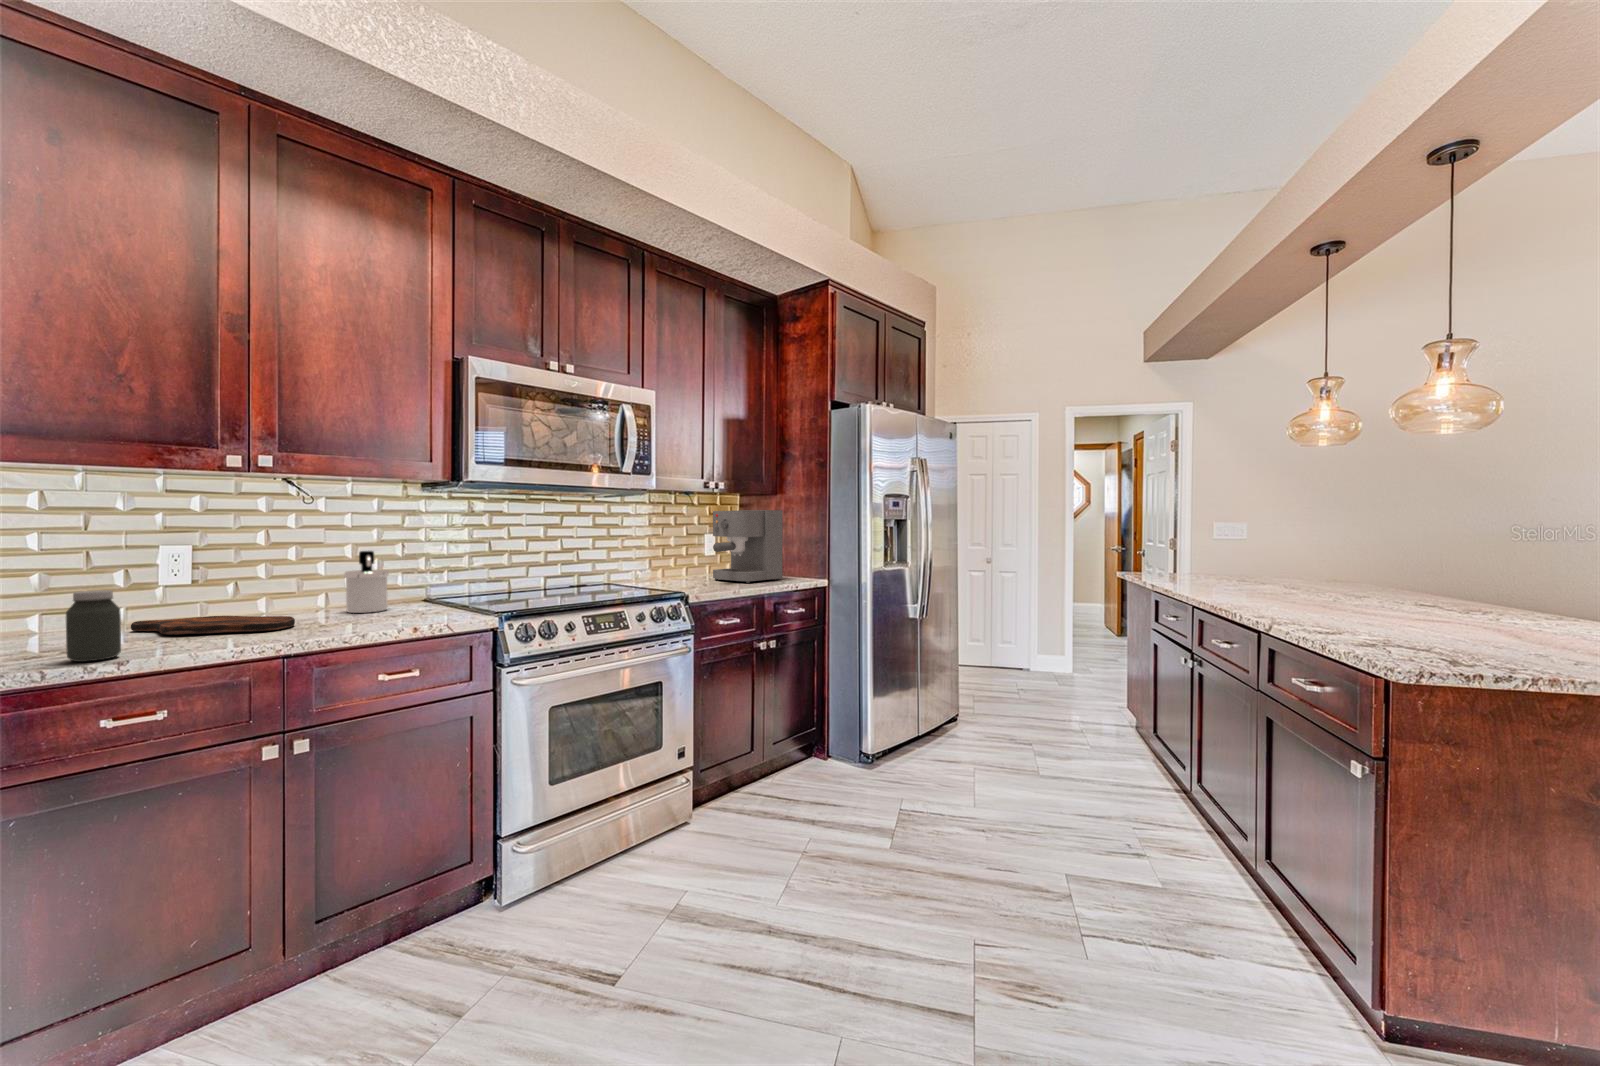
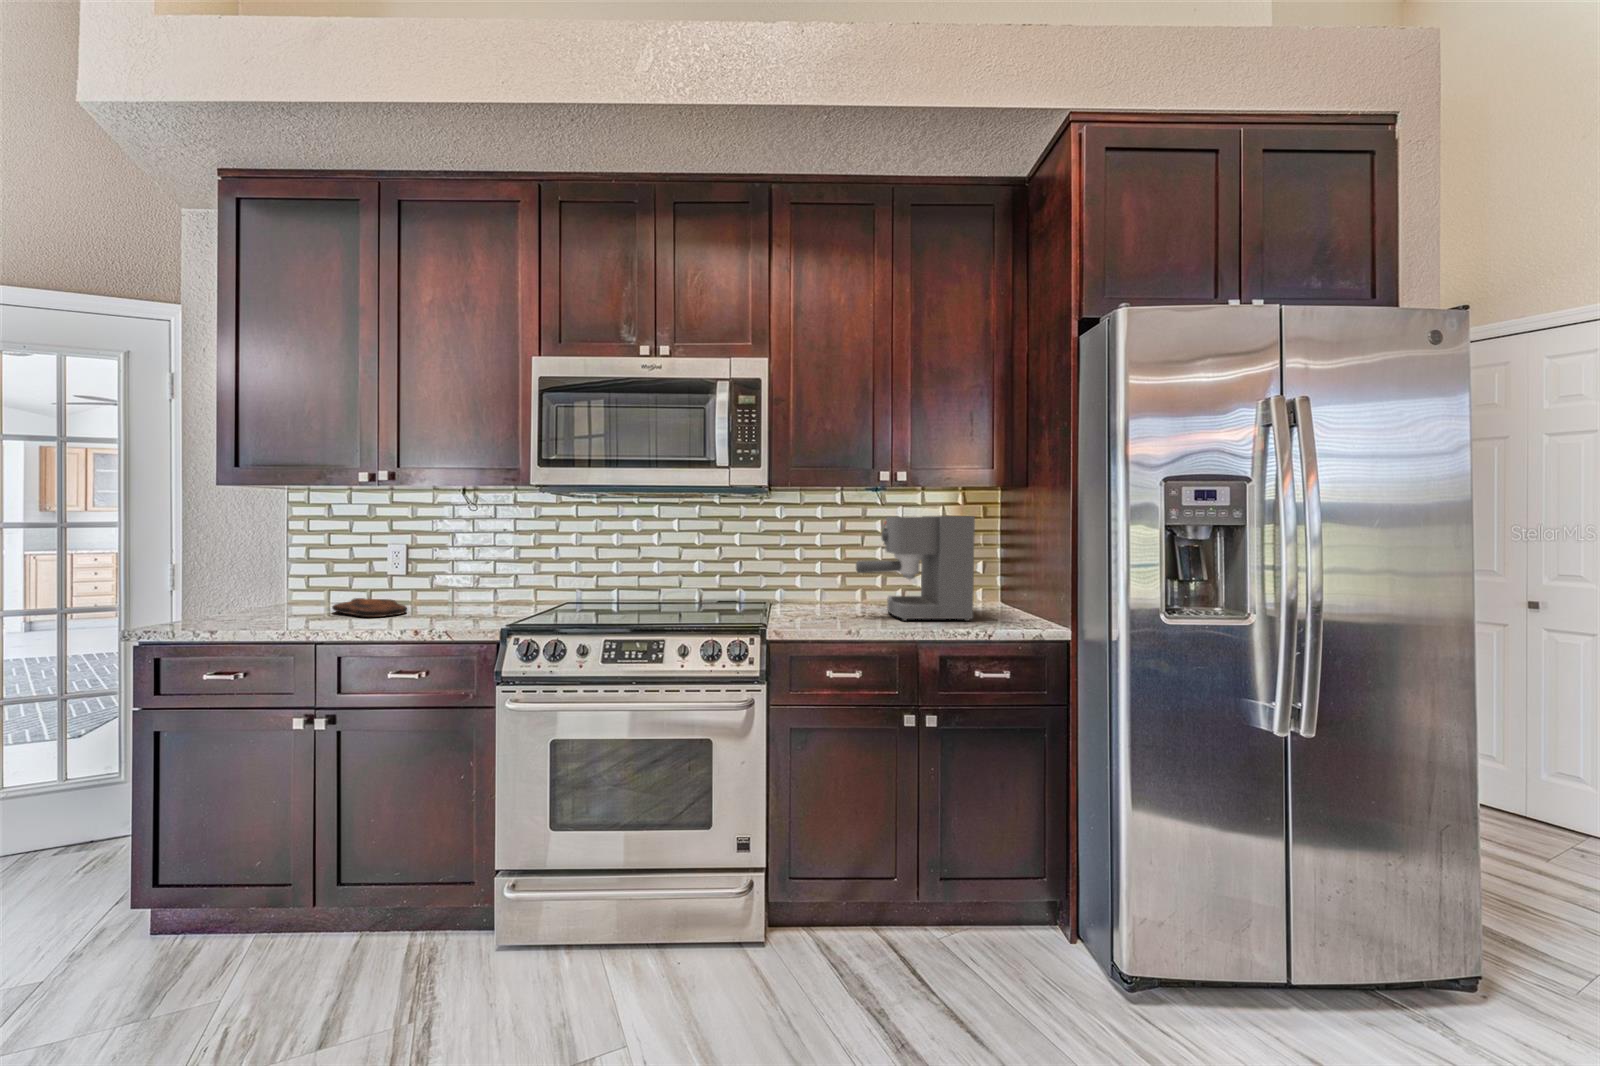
soap dispenser: present [344,551,389,613] -> none [470,553,515,608]
jar: present [66,590,121,662] -> none [206,576,244,628]

